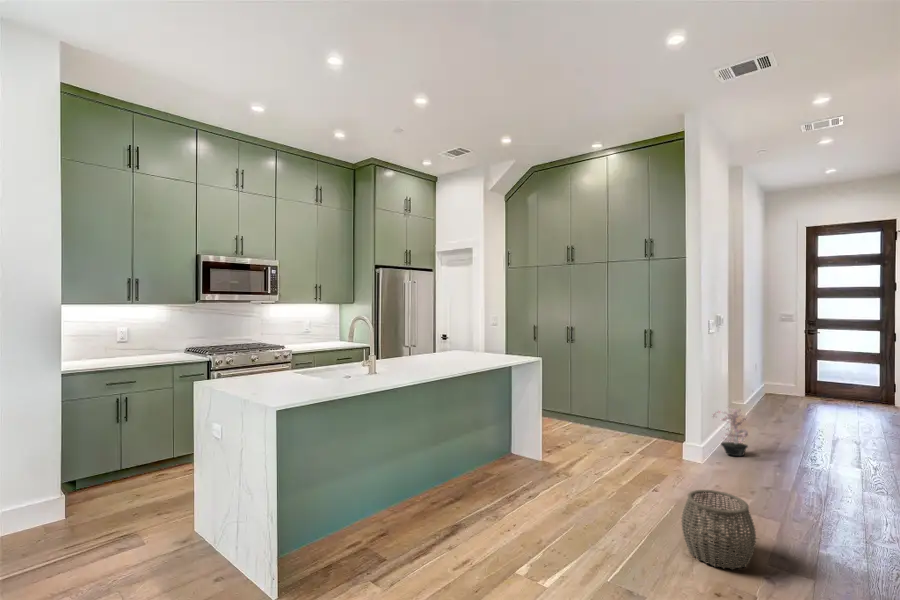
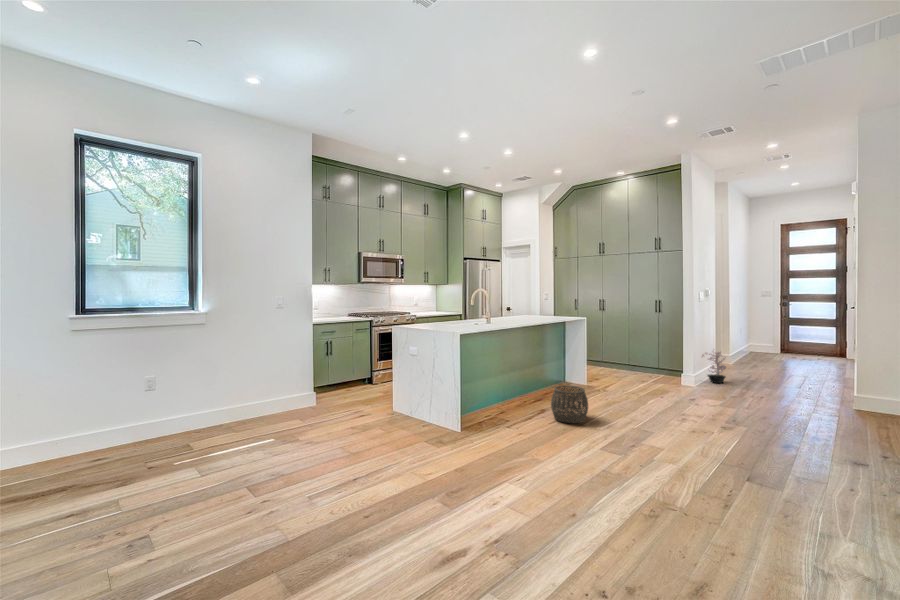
woven basket: present [681,490,756,569] -> present [551,385,588,423]

